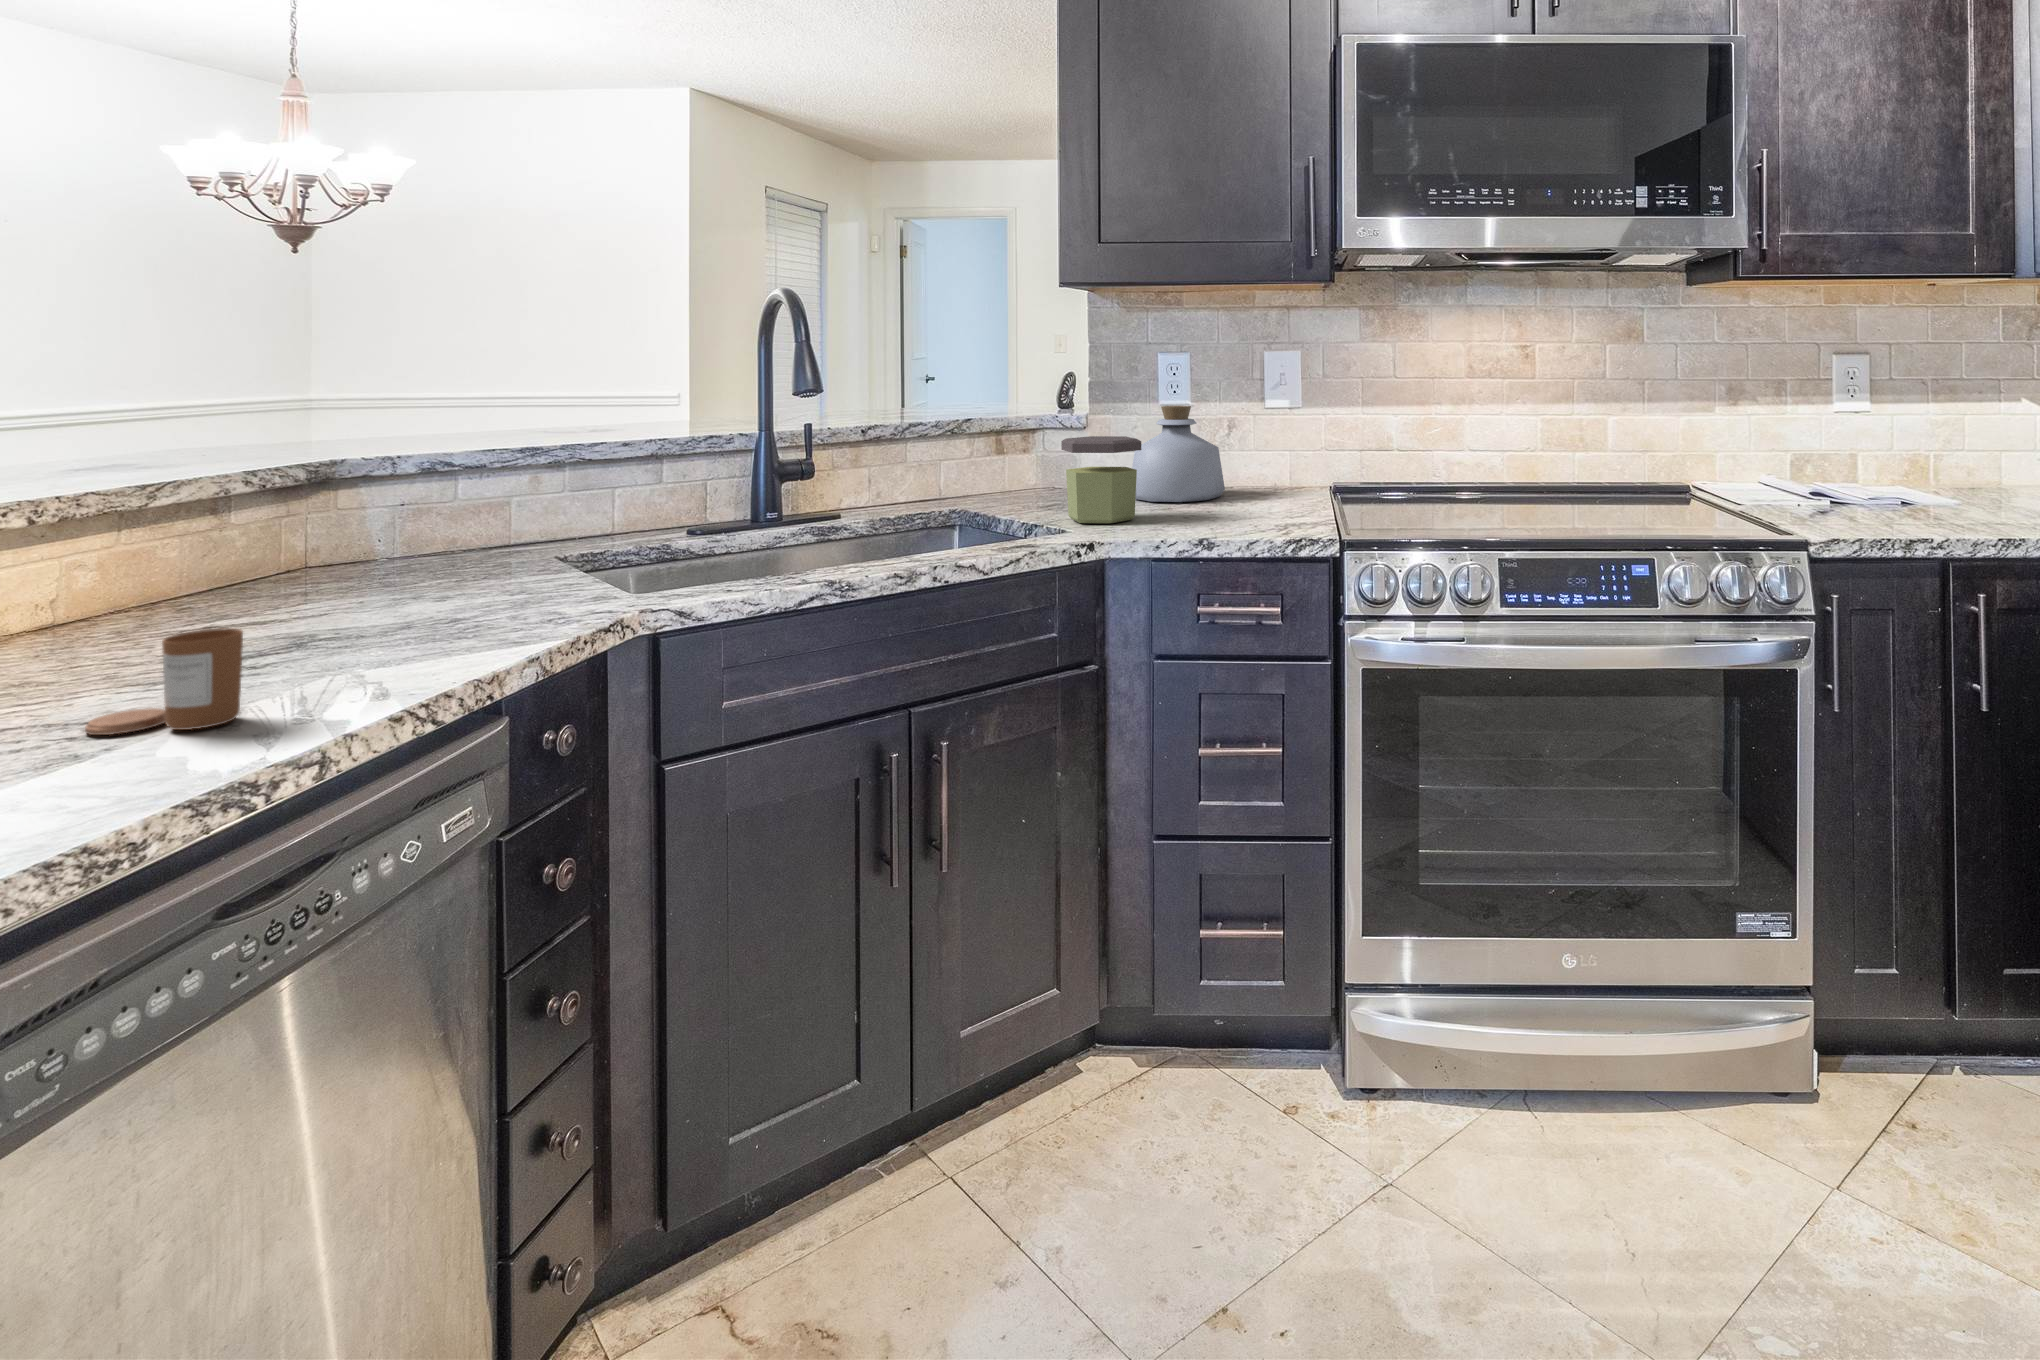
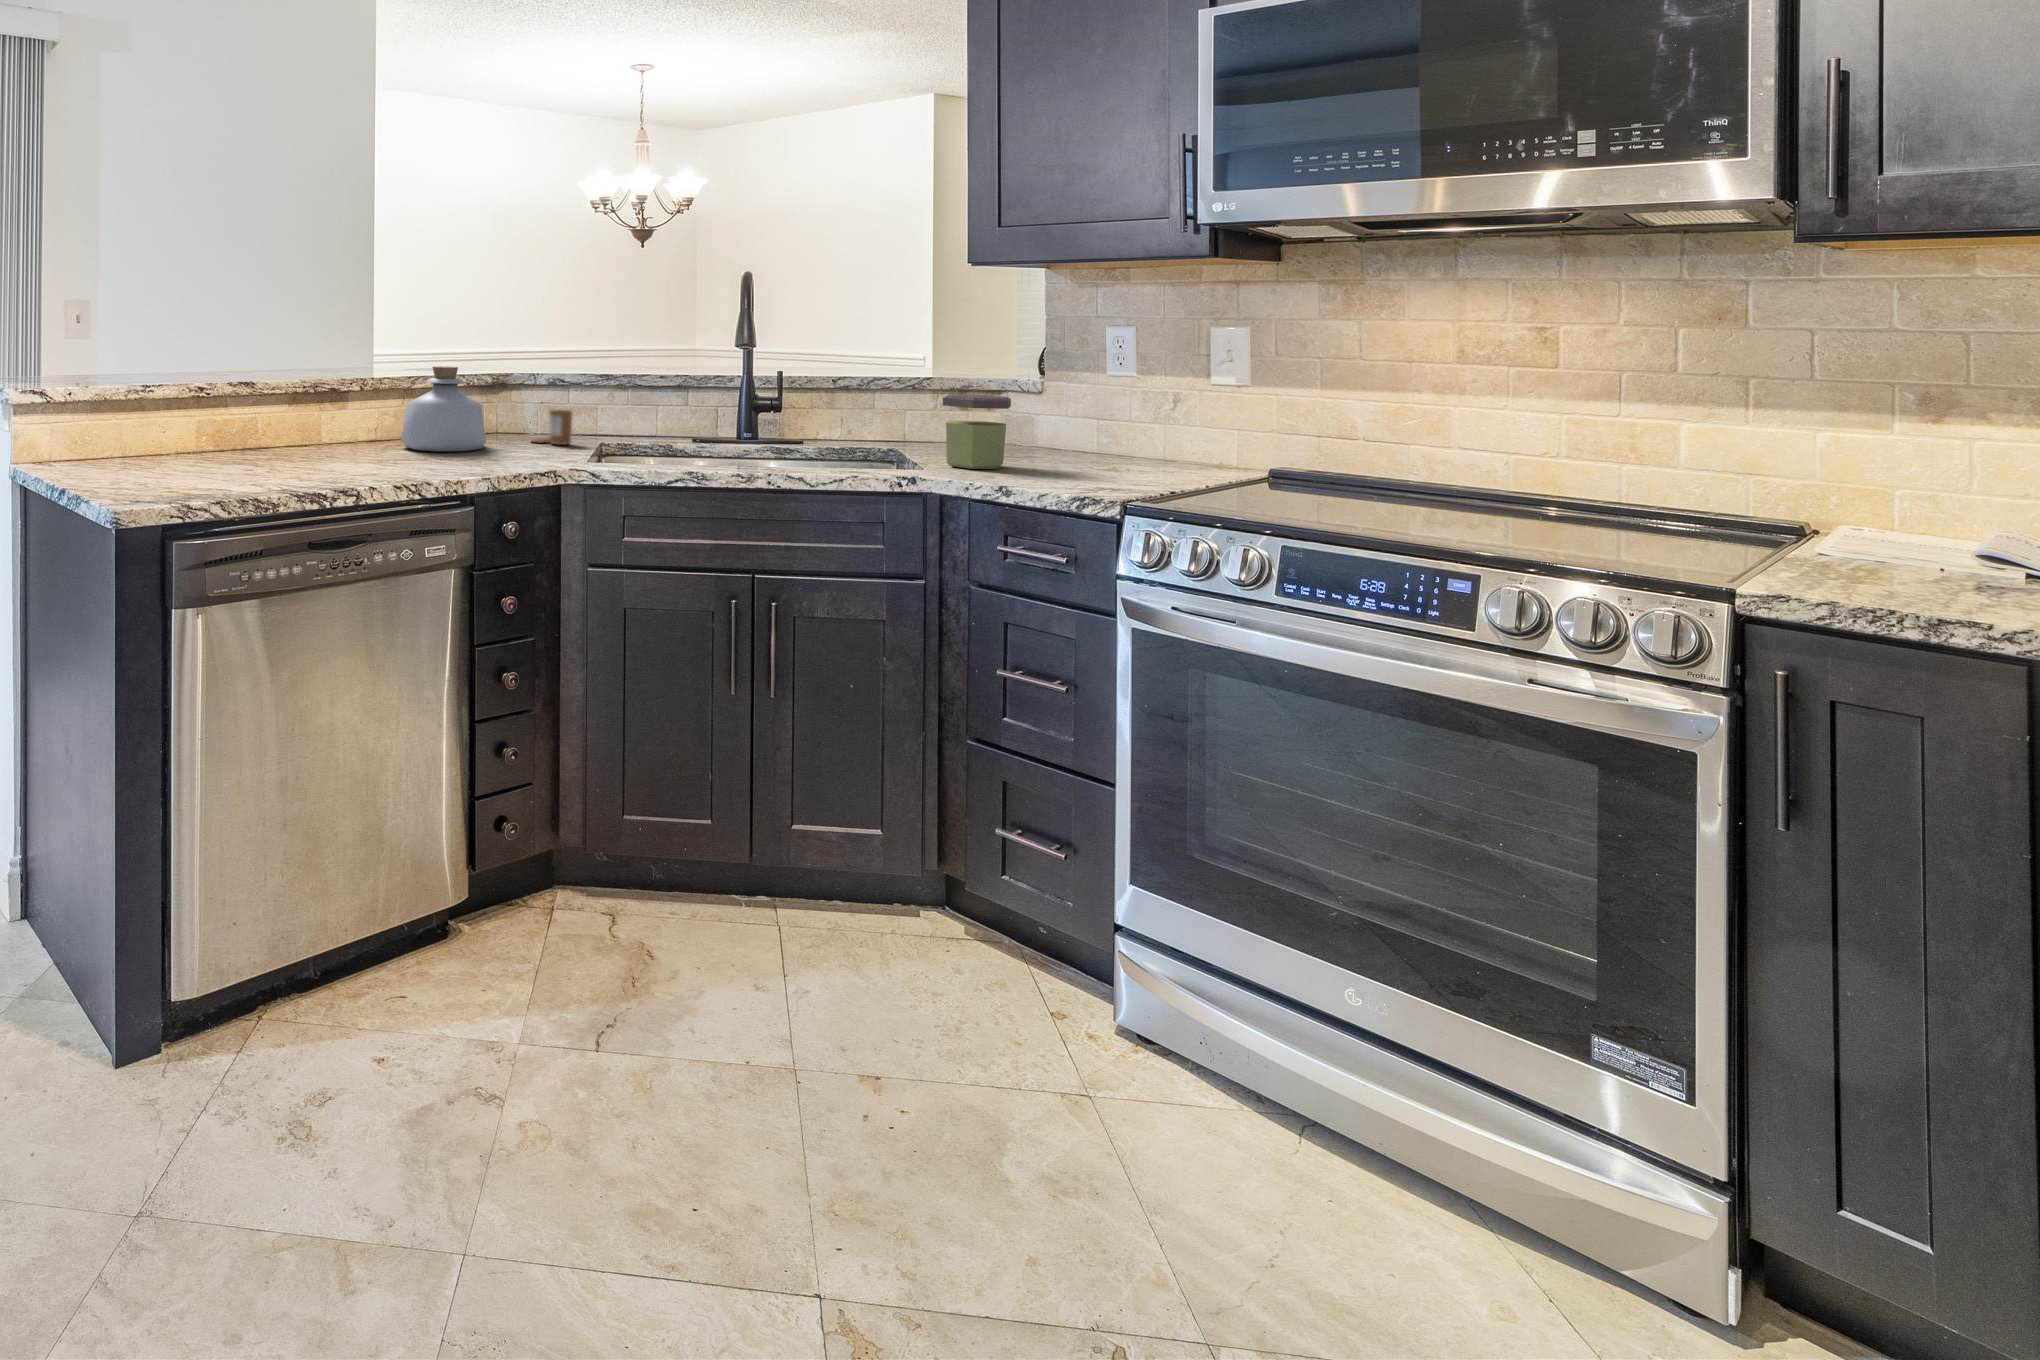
bottle: present [1132,406,1225,502] -> present [401,366,486,451]
candle: present [85,628,243,735] -> present [531,410,572,445]

